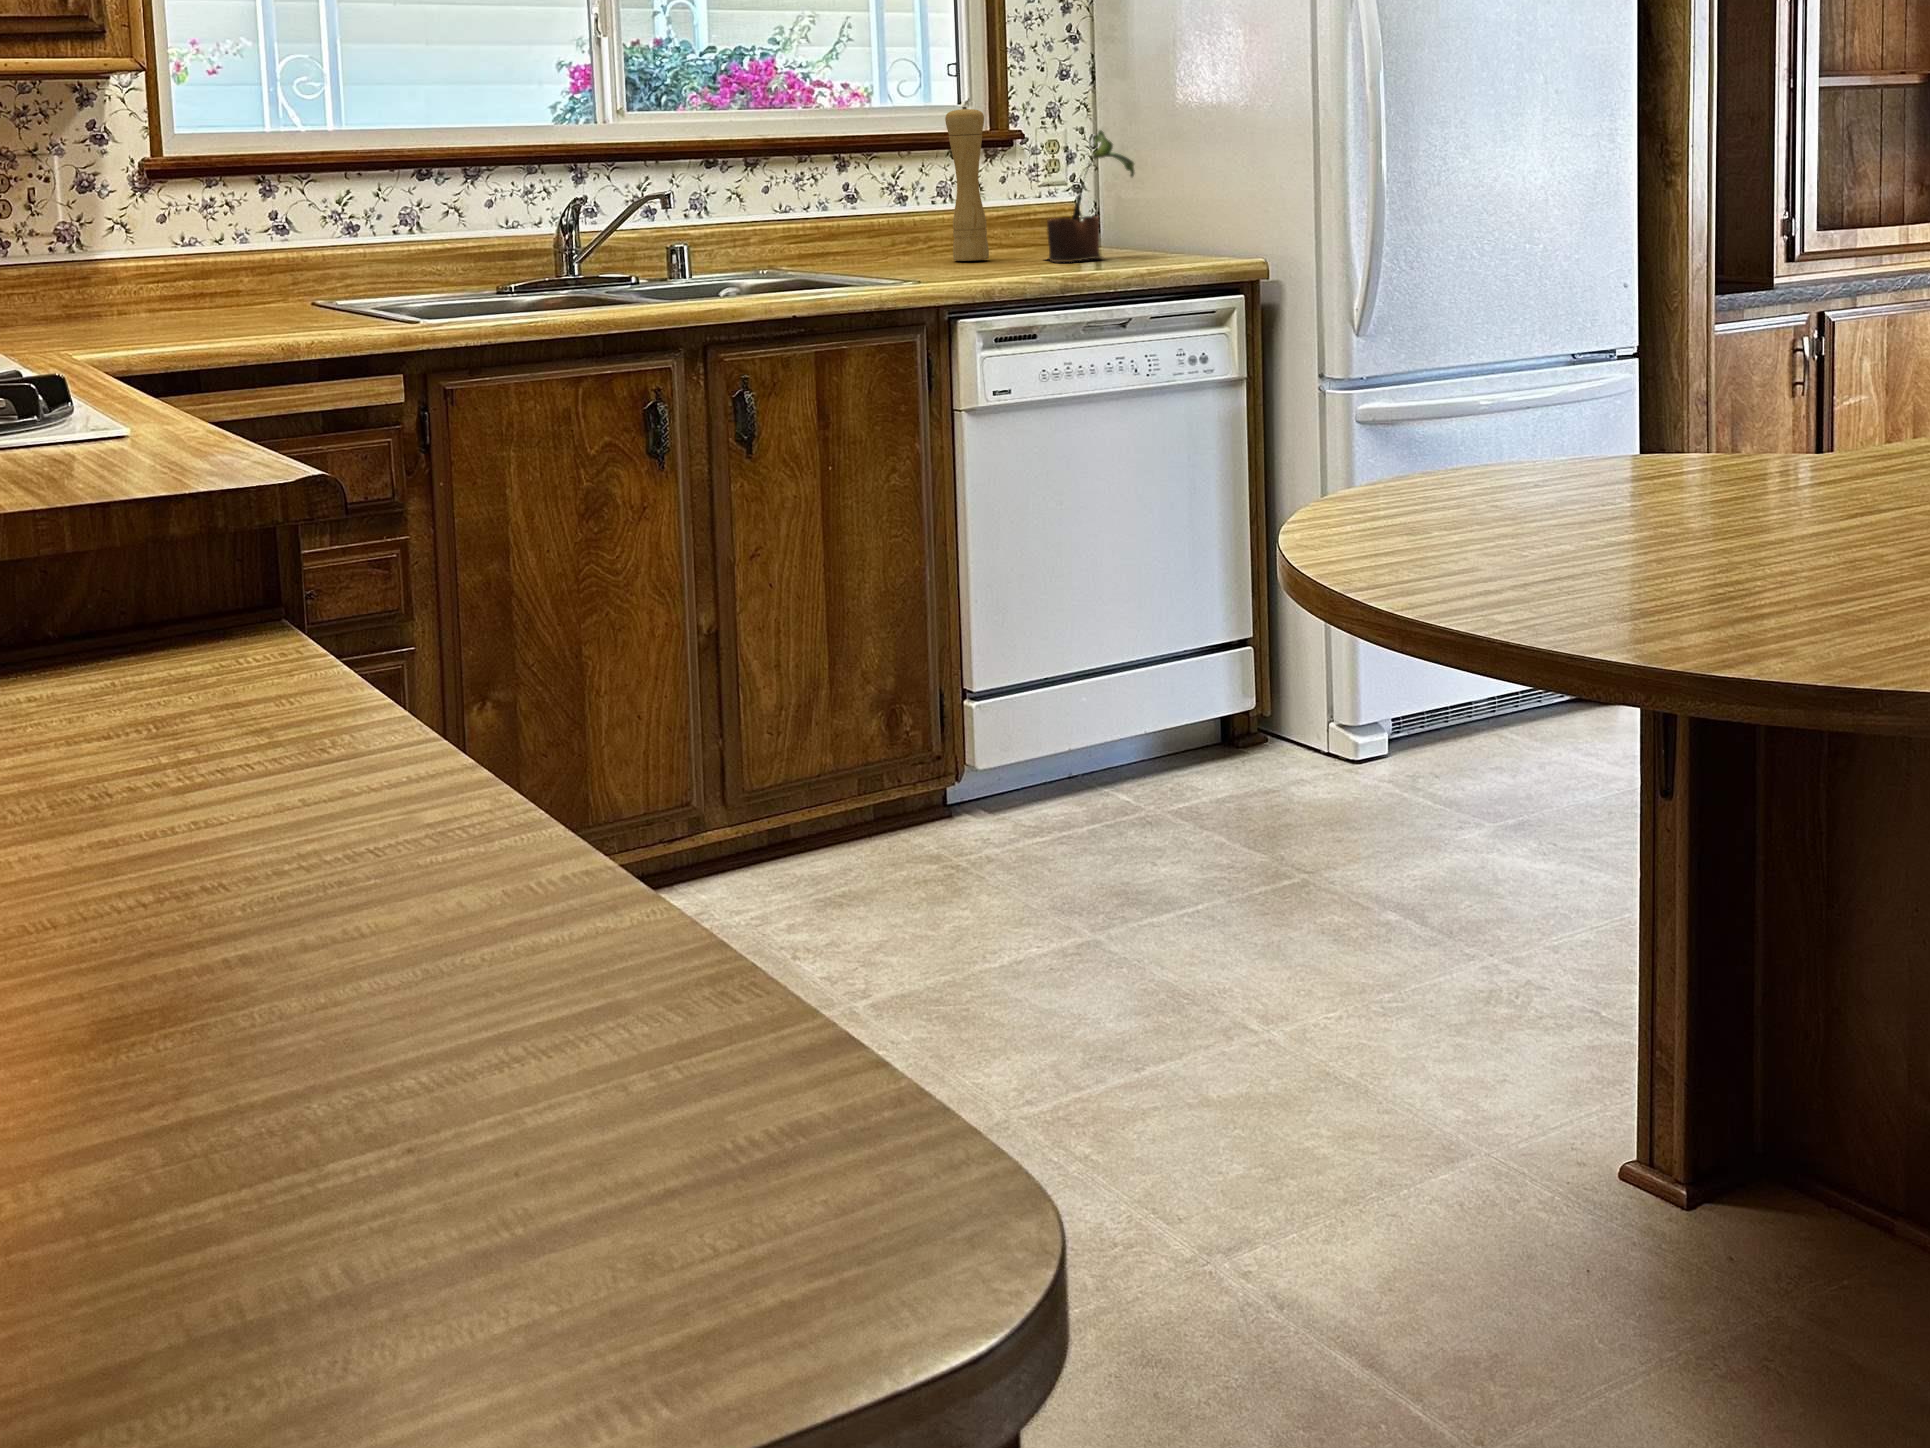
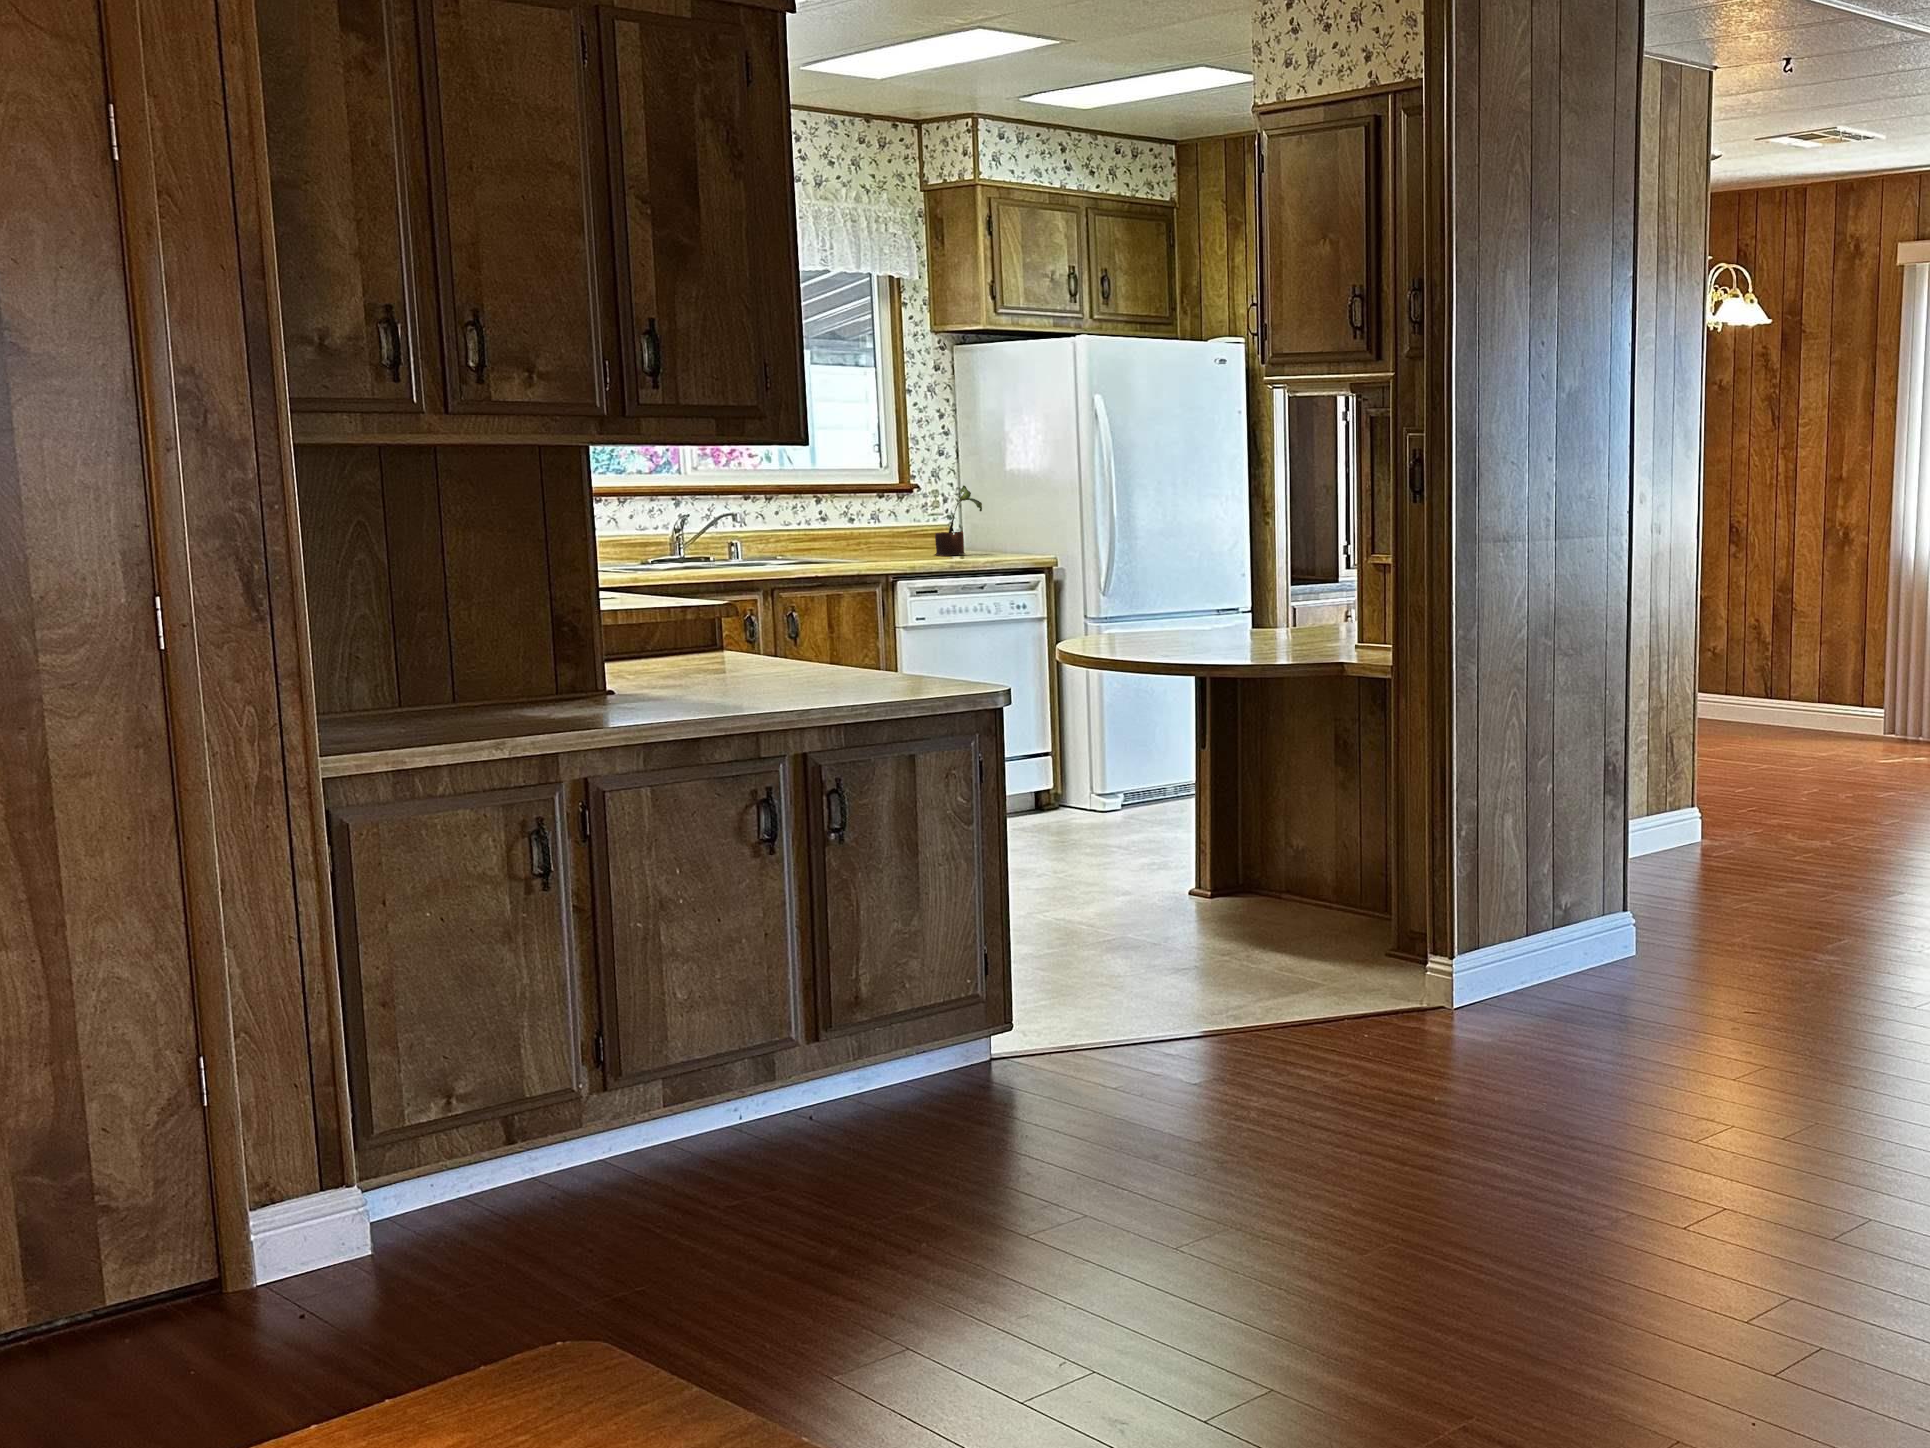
pepper mill: present [945,107,989,261] -> none [878,471,903,555]

